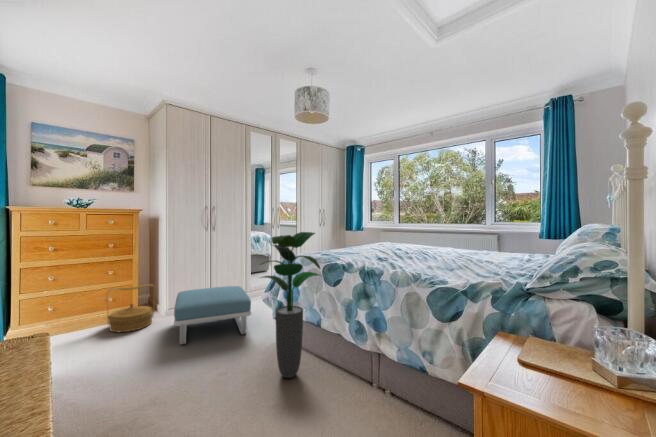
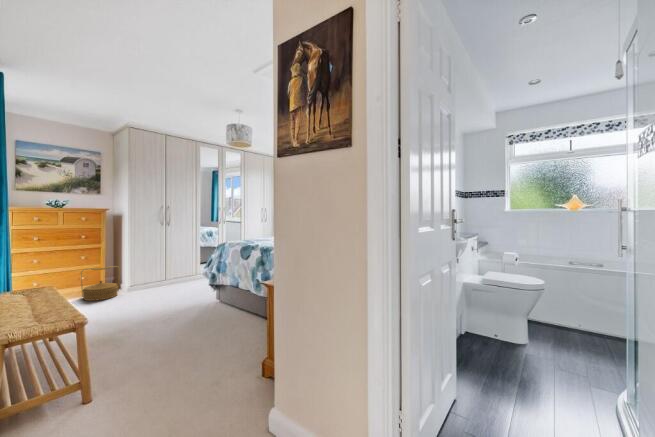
potted plant: present [260,232,321,378] -> none [194,225,239,318]
footstool: present [174,286,251,345] -> none [135,267,195,306]

